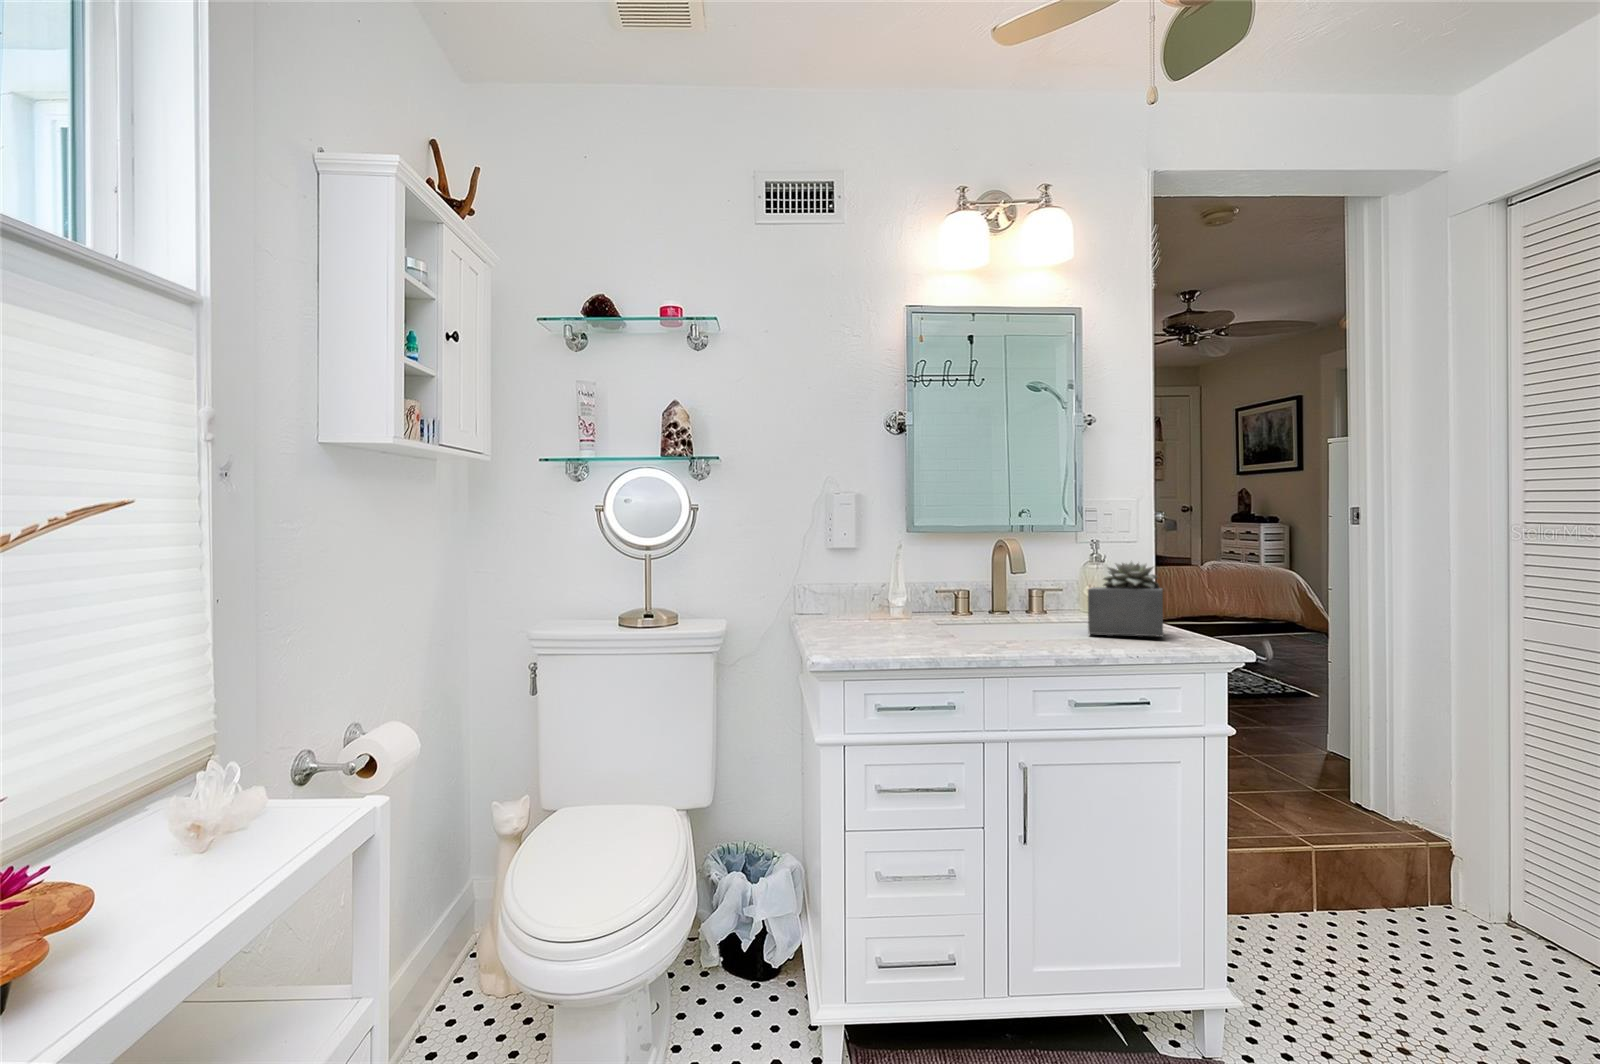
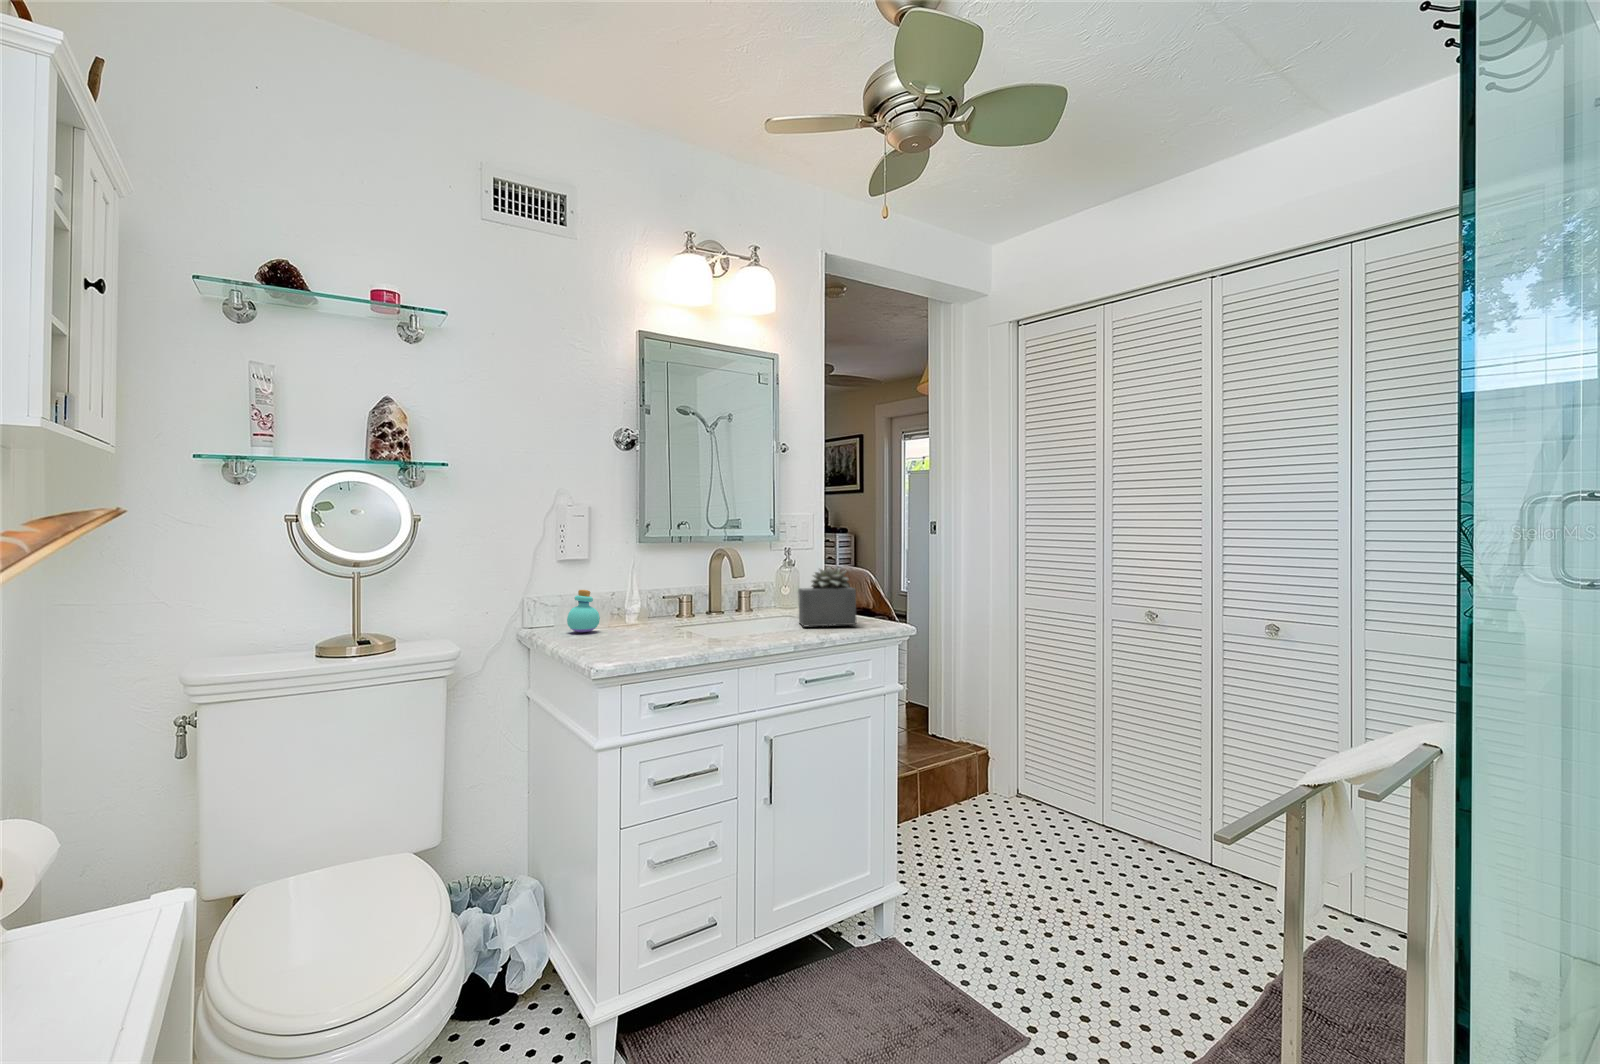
perfume bottle: none [828,579,860,623] -> present [567,590,600,632]

